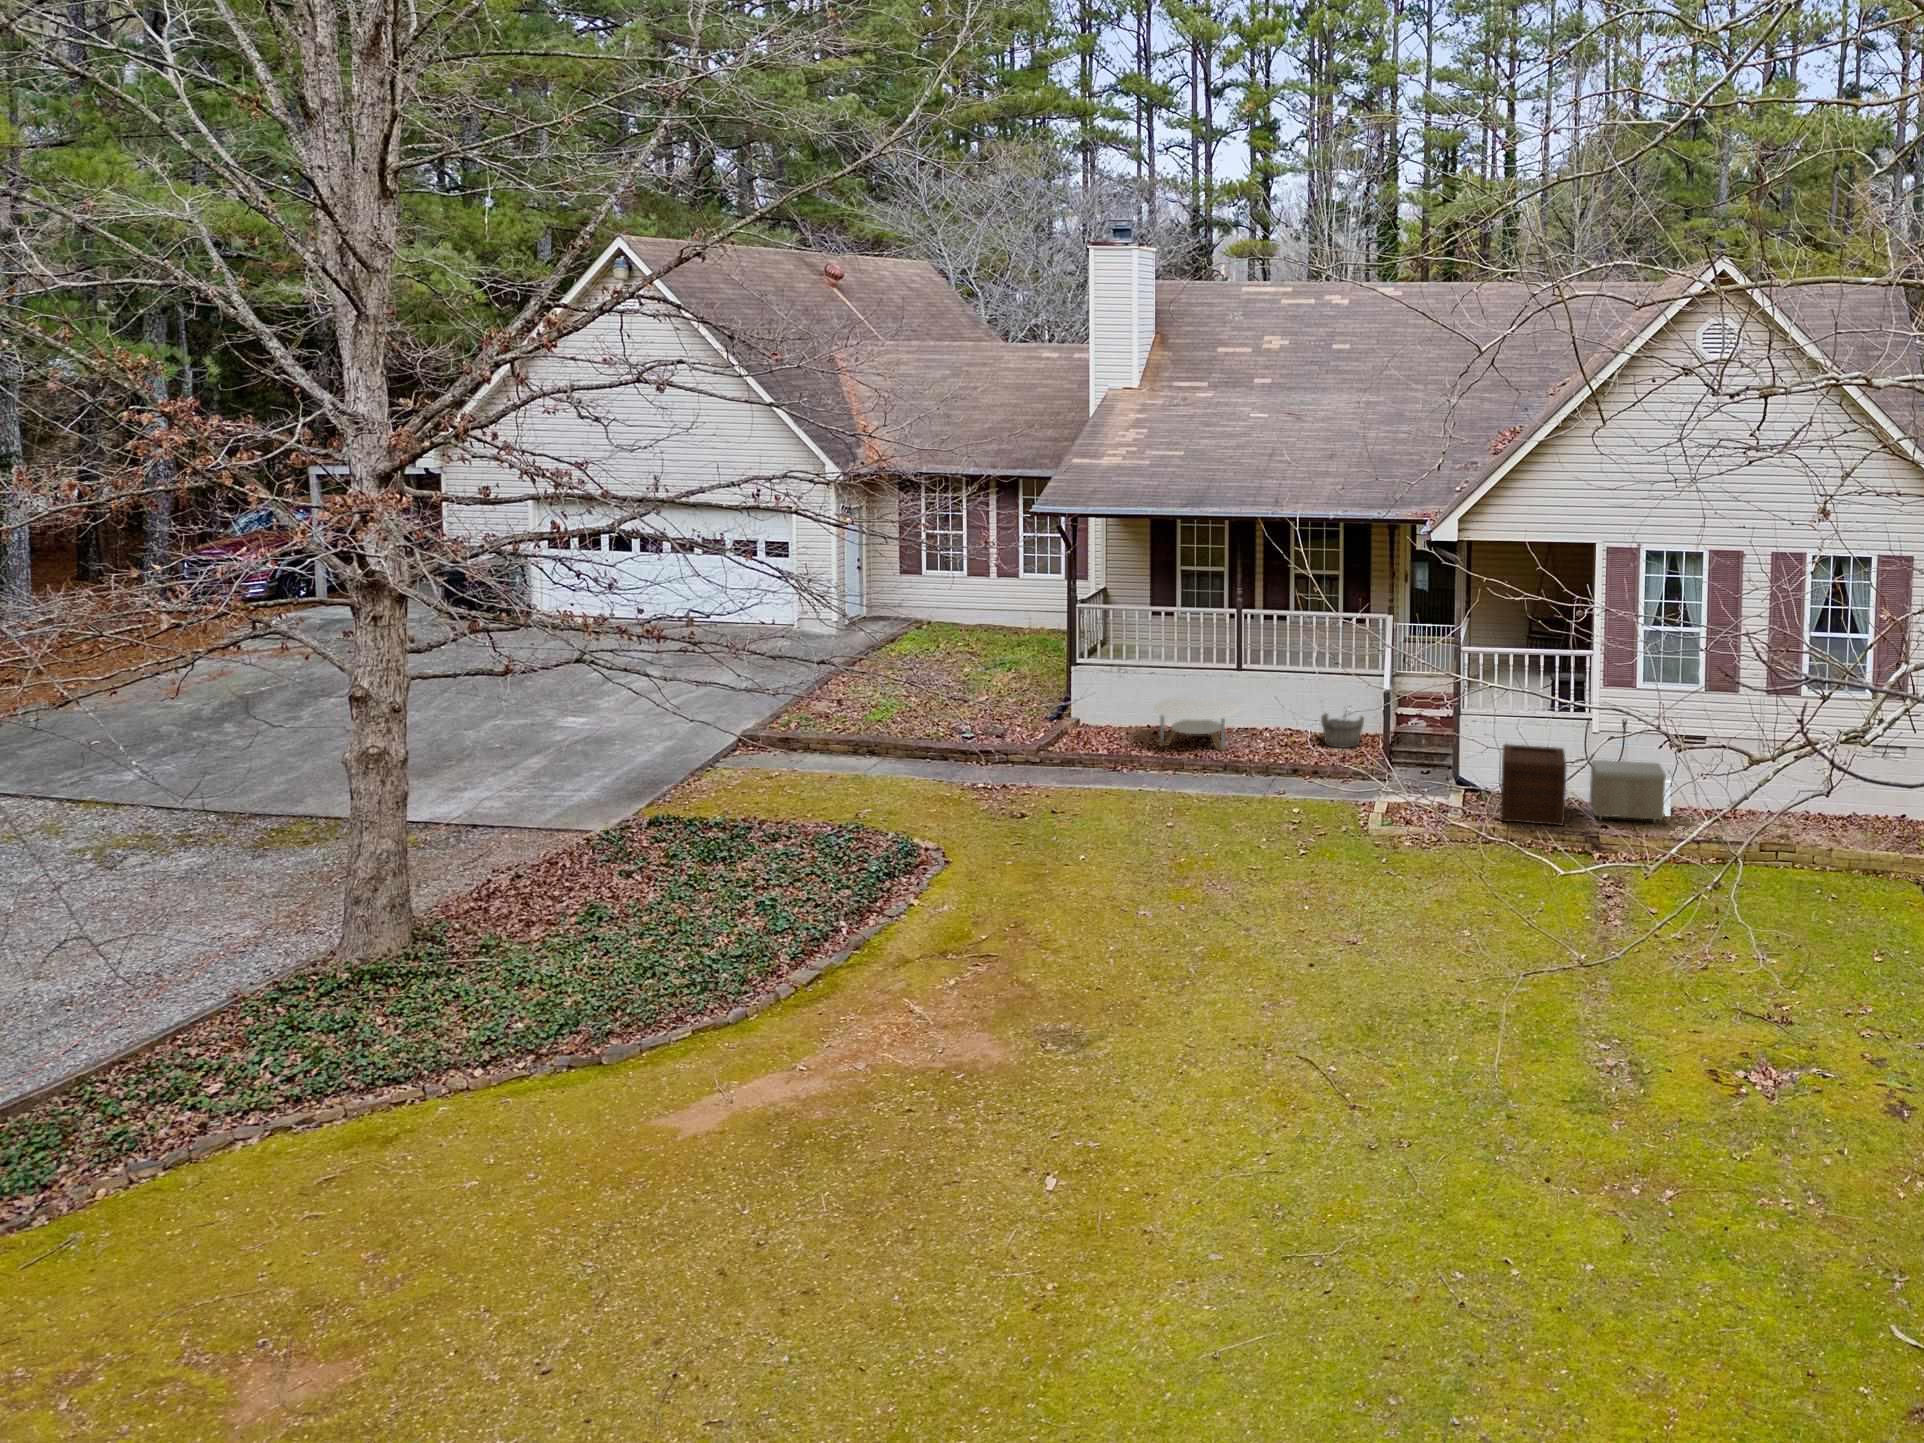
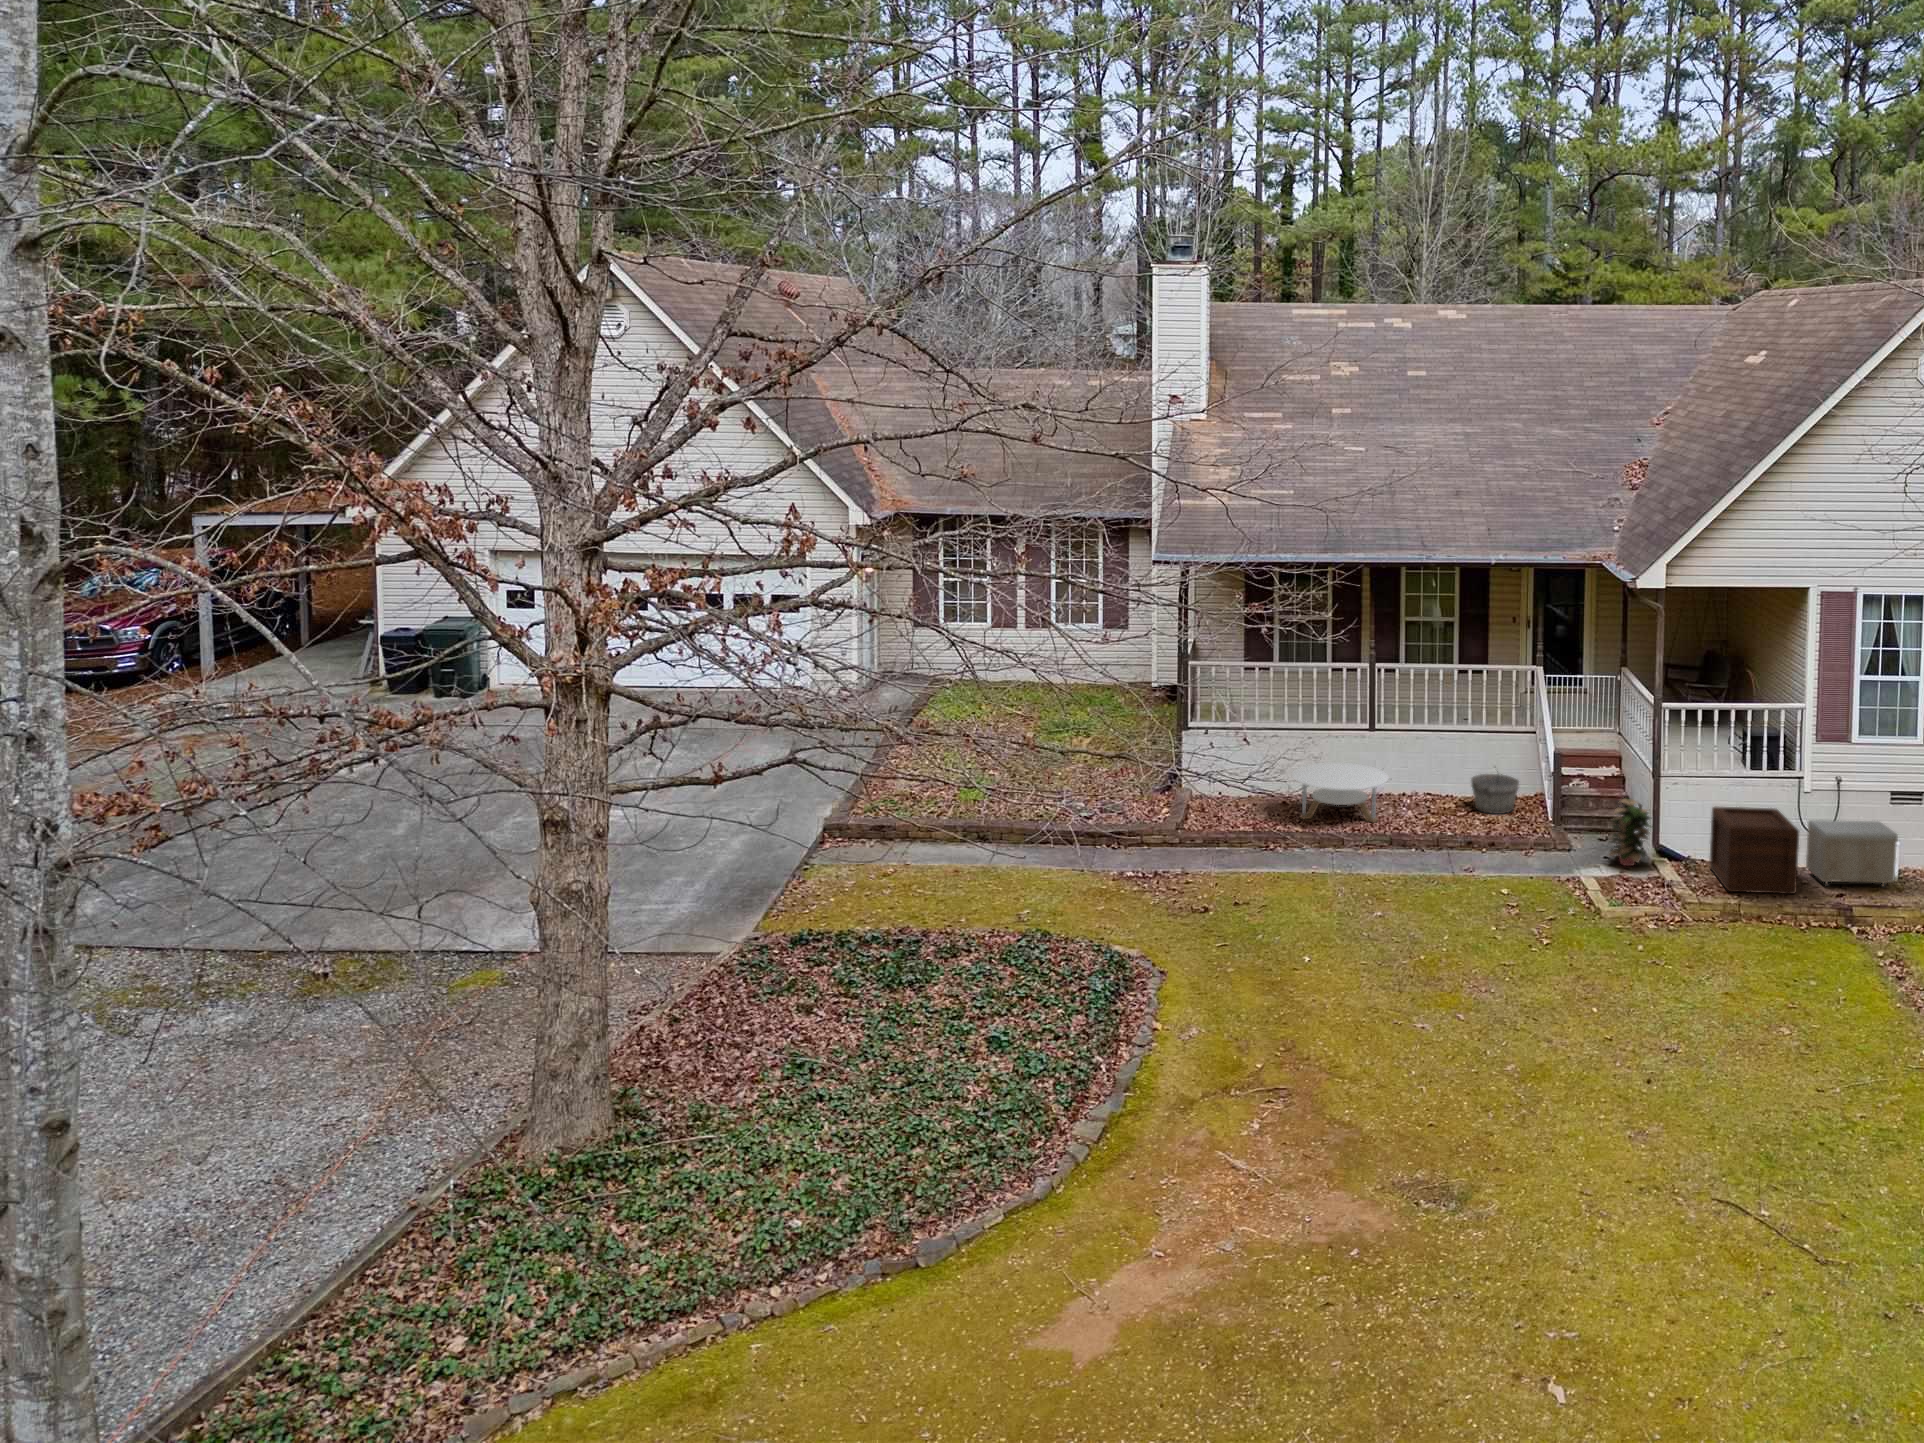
decorative plant: none [1407,734,1452,796] -> present [1609,799,1653,866]

